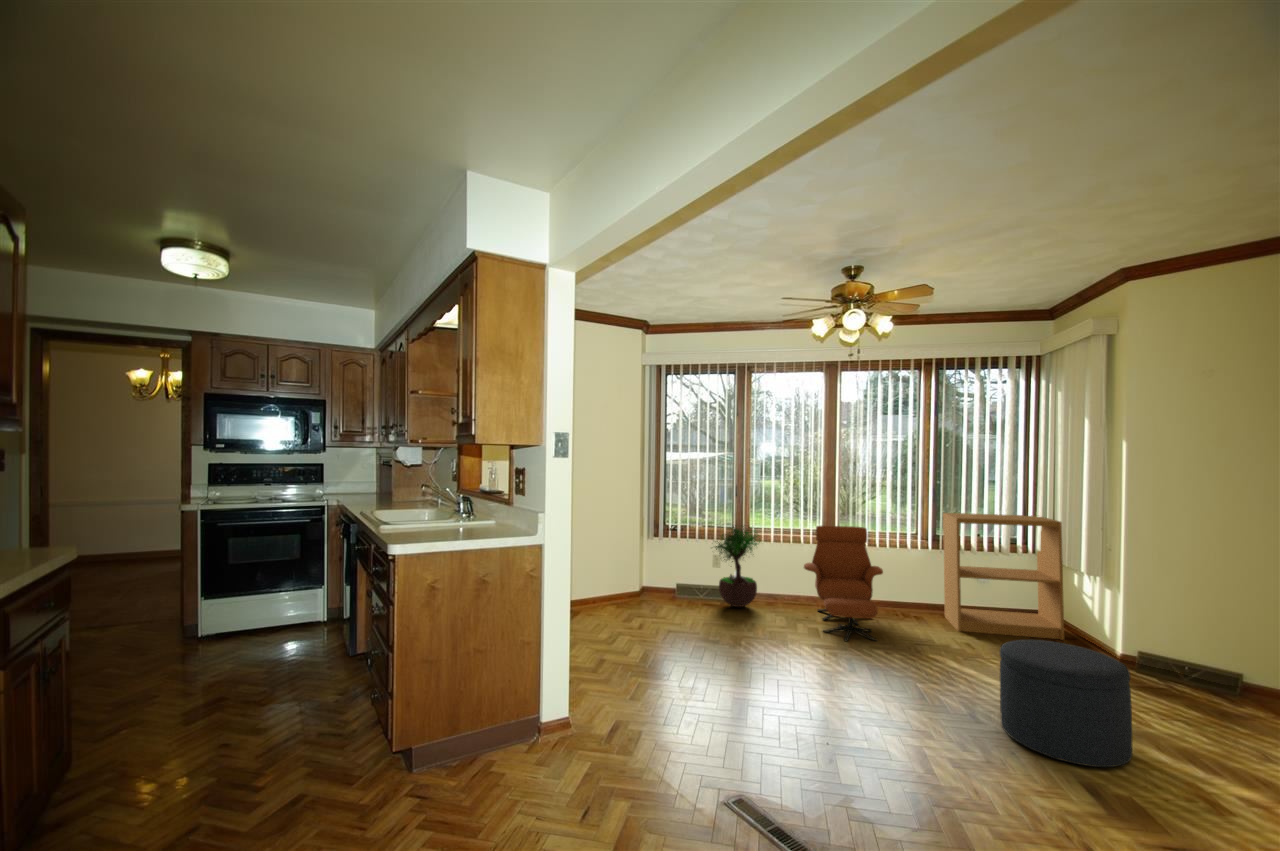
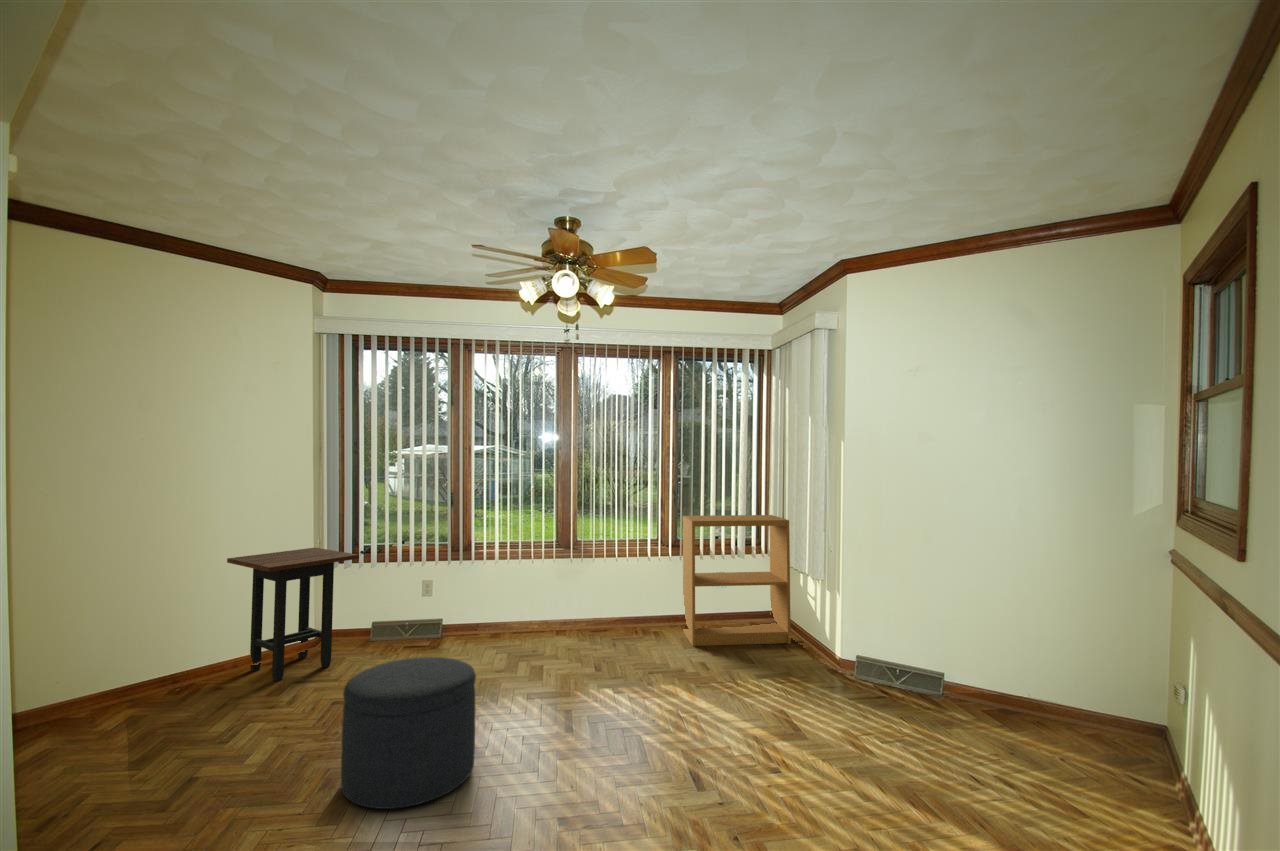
side table: none [589,524,676,619] -> present [227,548,359,681]
lounge chair: present [804,525,883,642] -> none [529,536,618,676]
potted tree: present [715,526,760,607] -> none [411,534,480,645]
ottoman: present [1000,640,1132,767] -> present [341,657,476,809]

